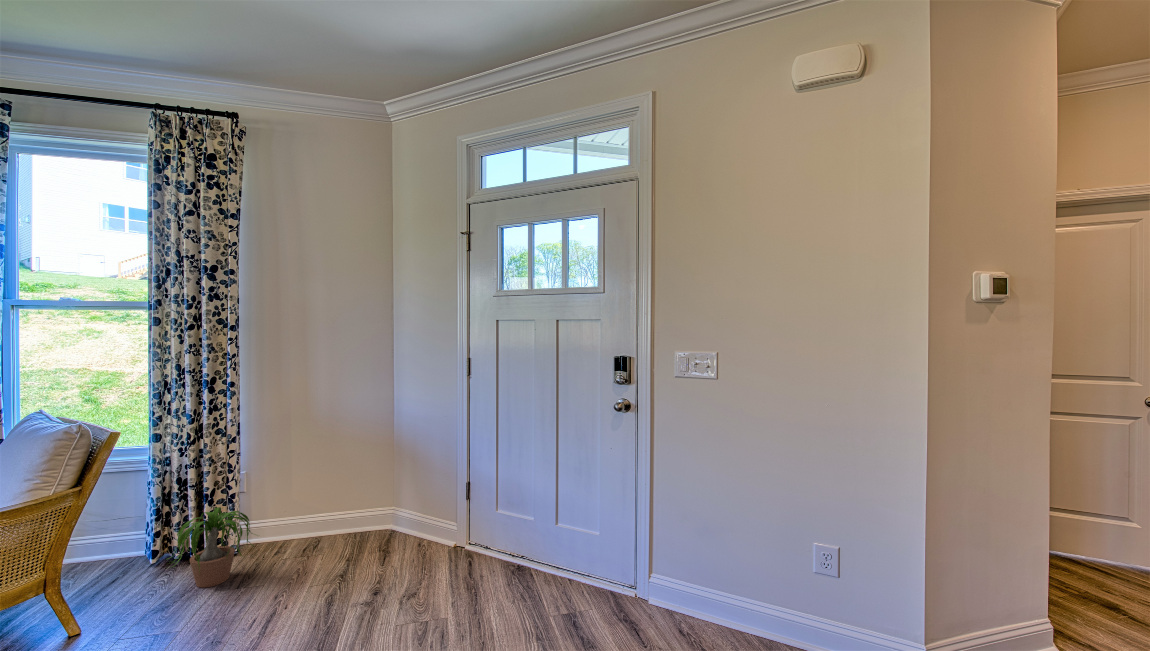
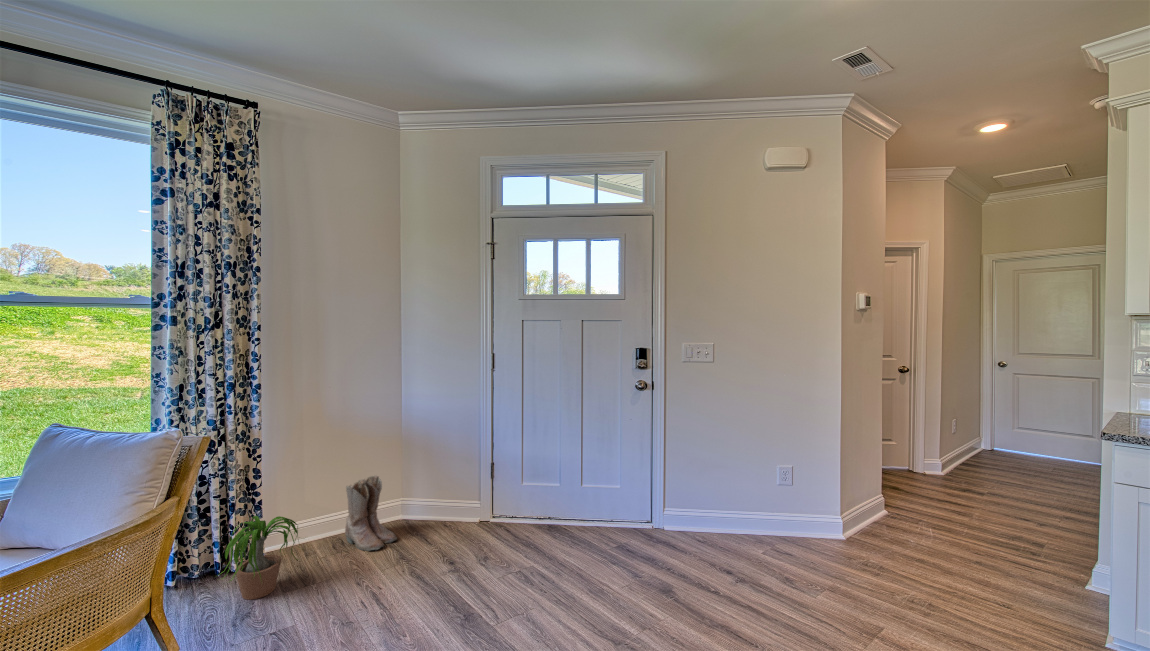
boots: none [321,480,366,559] -> present [345,475,397,551]

